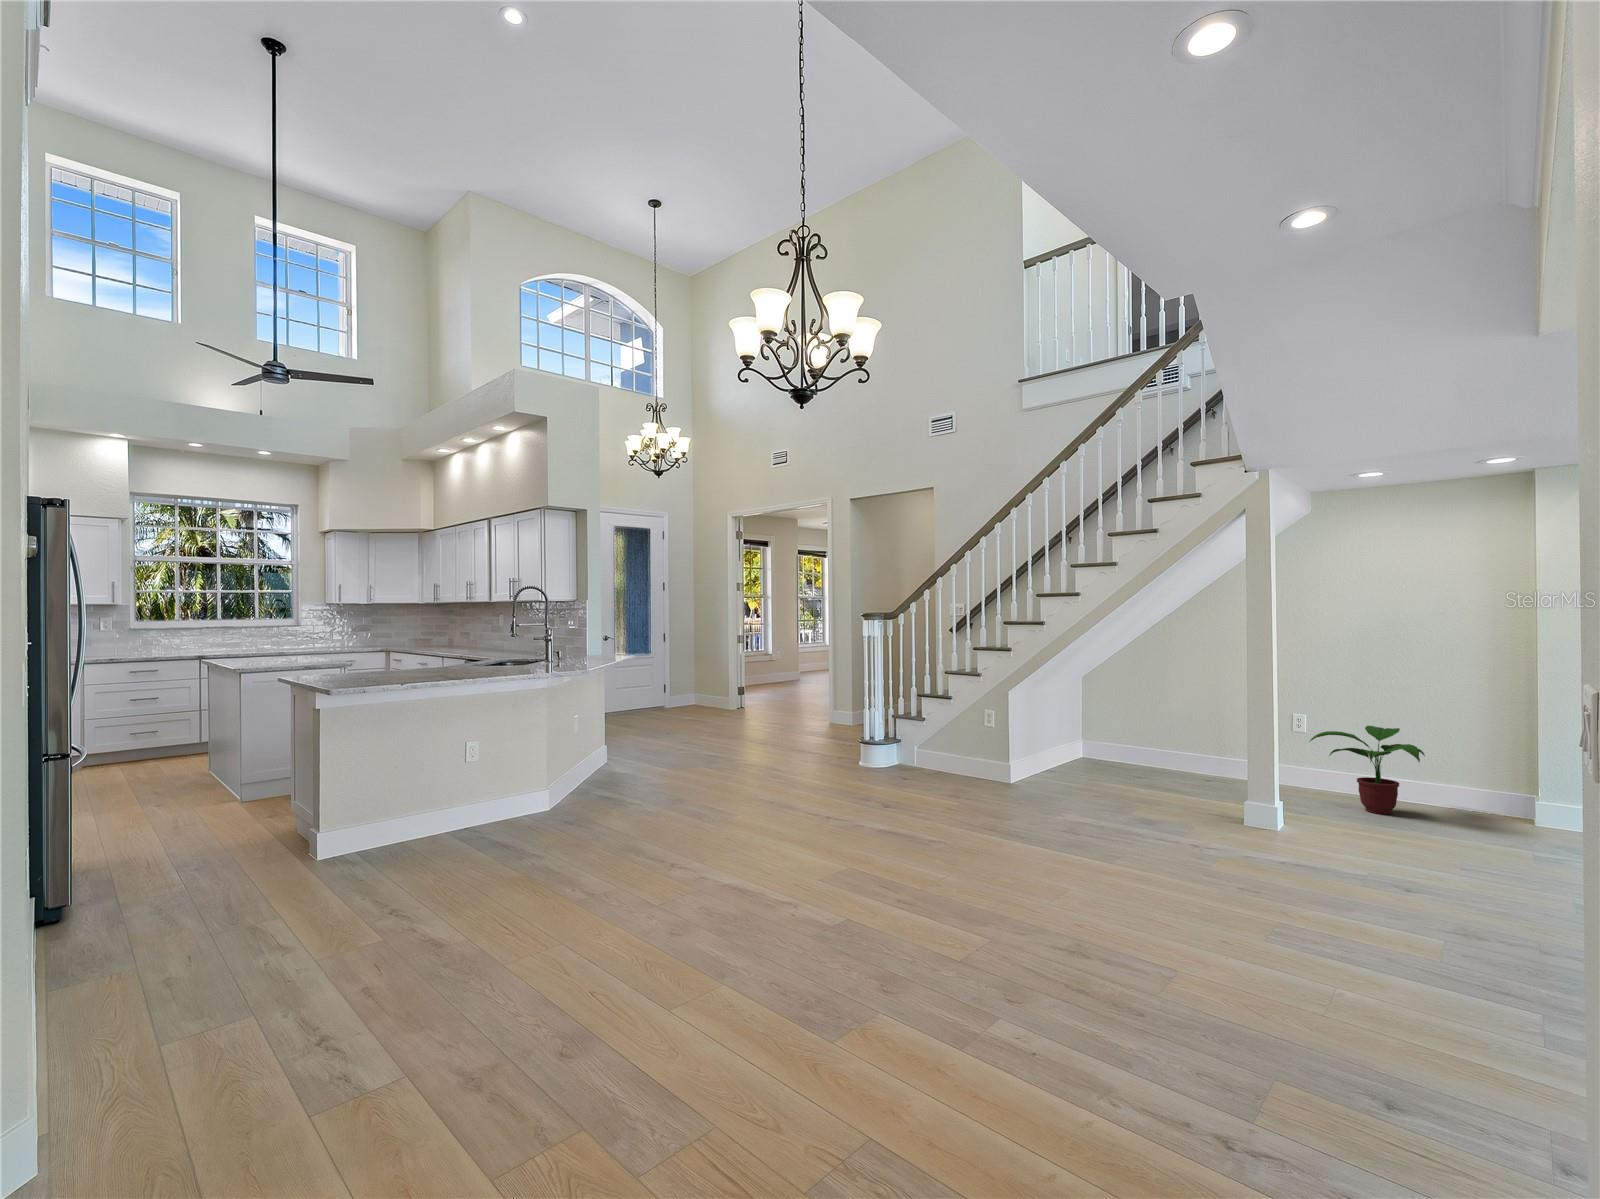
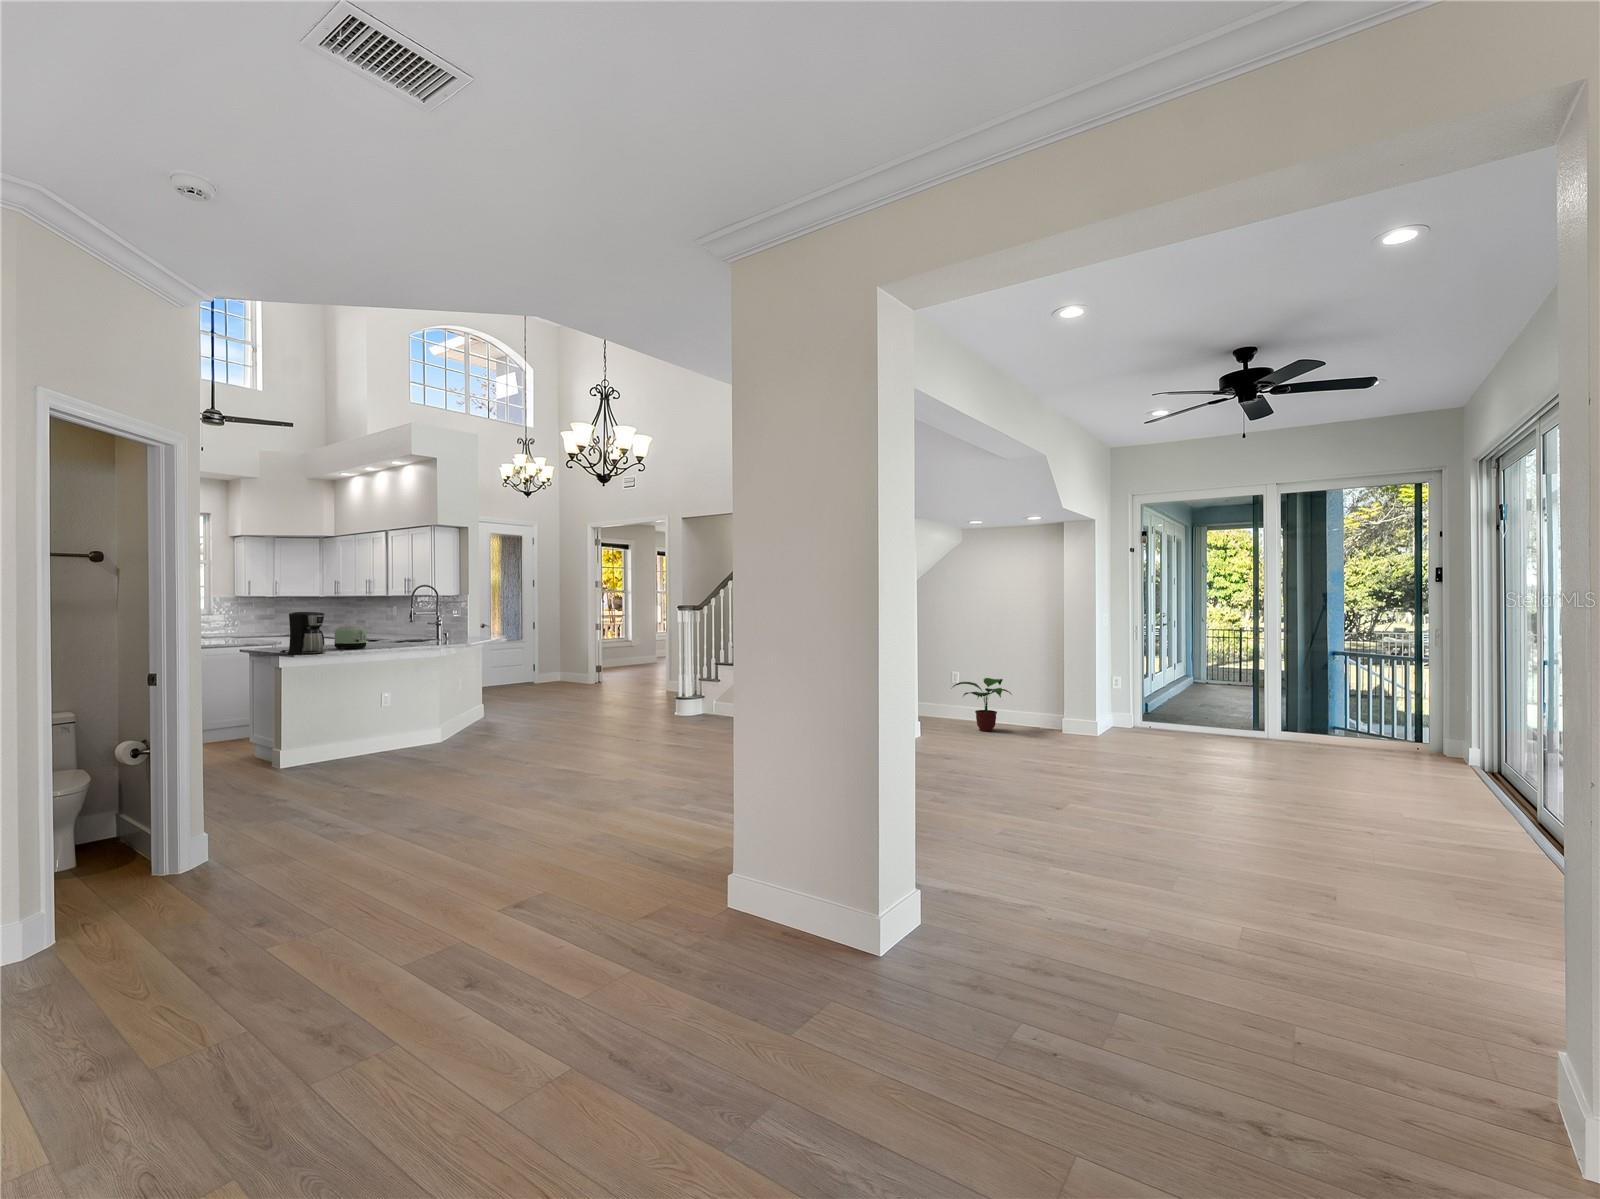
coffee maker: none [328,623,391,686] -> present [280,612,326,654]
toaster: none [409,643,453,676] -> present [334,626,366,649]

